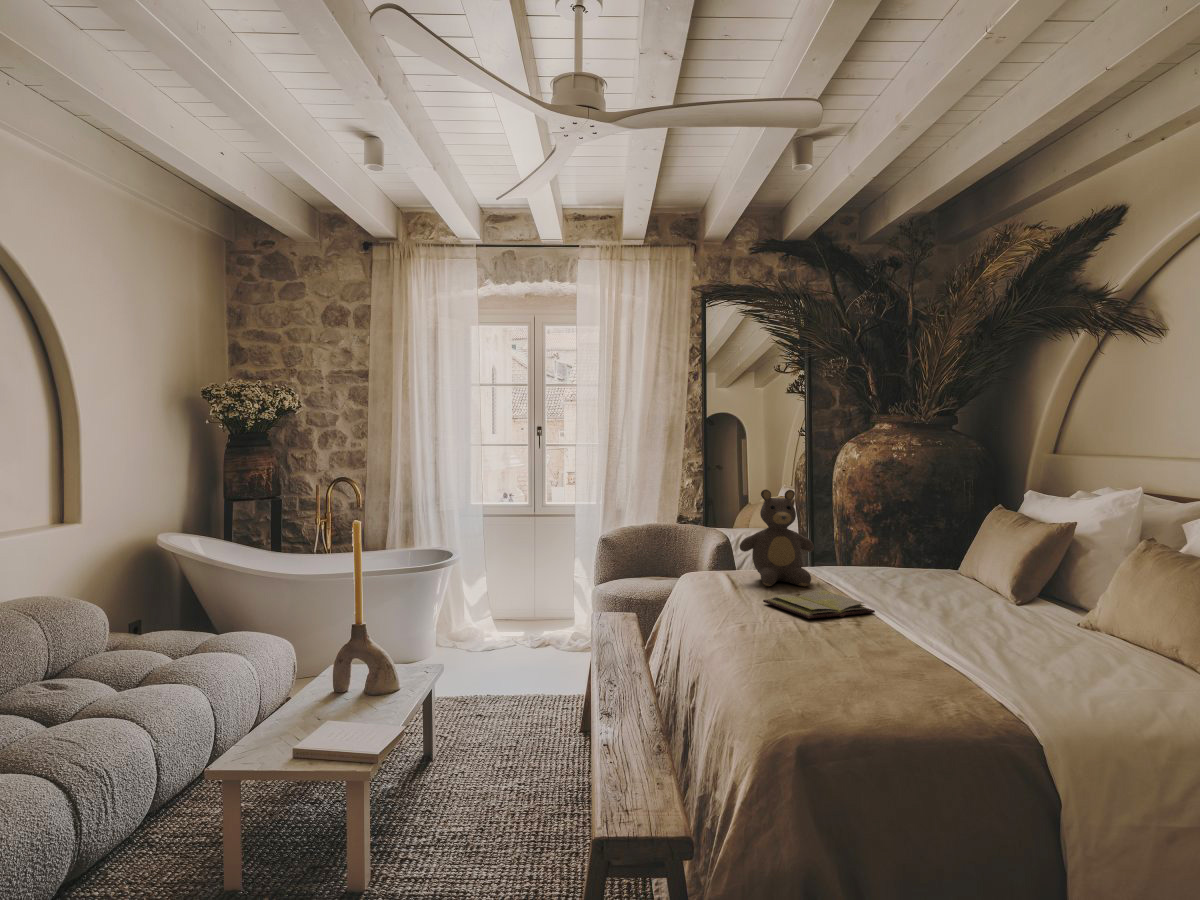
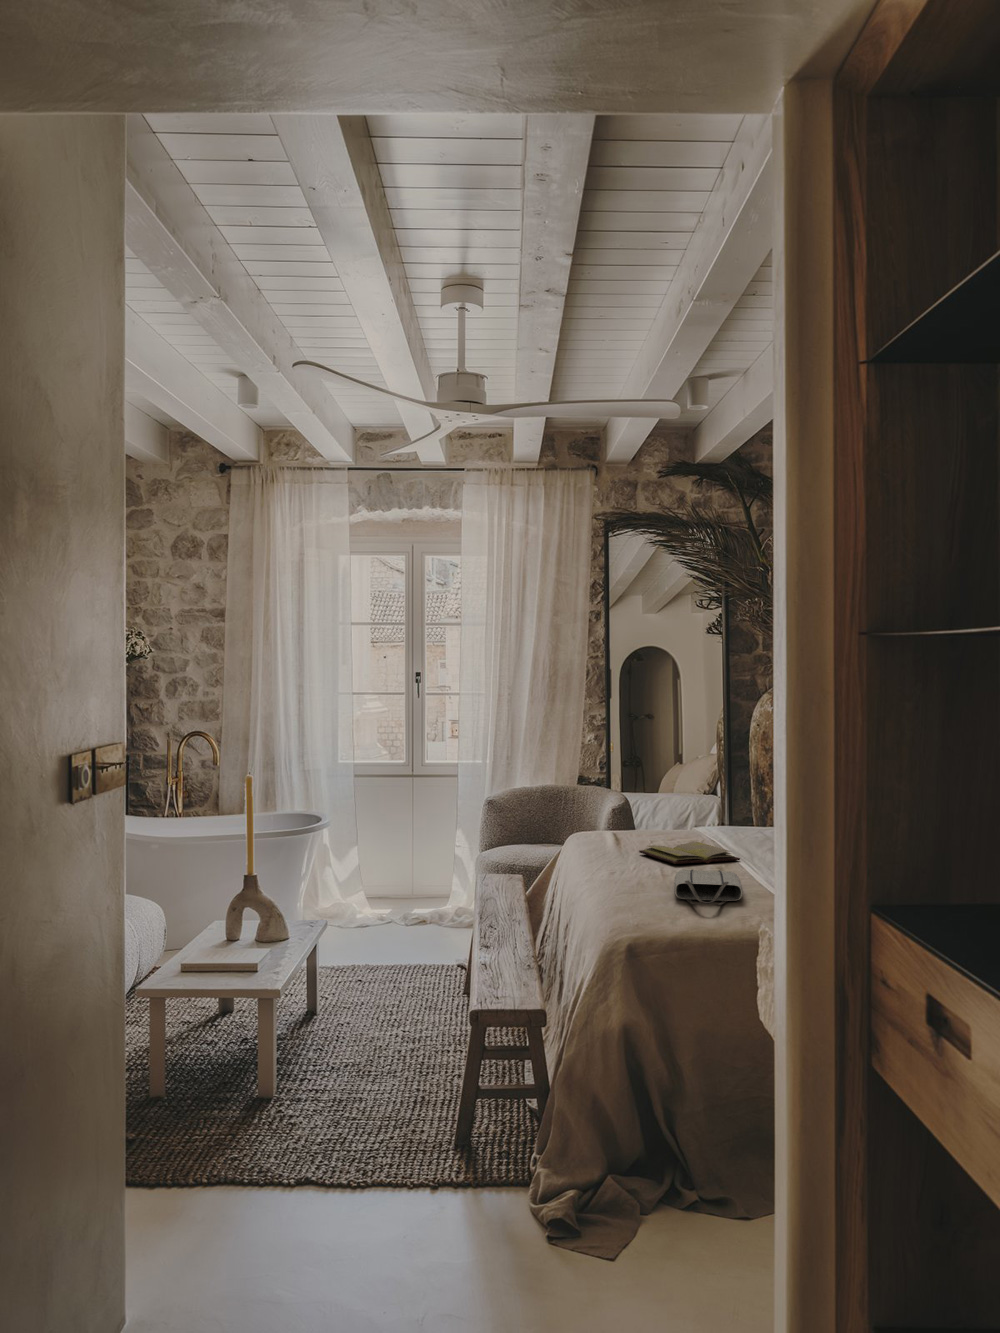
teddy bear: present [740,489,814,586] -> none [625,745,700,841]
tote bag: none [825,633,919,691] -> present [674,870,743,905]

